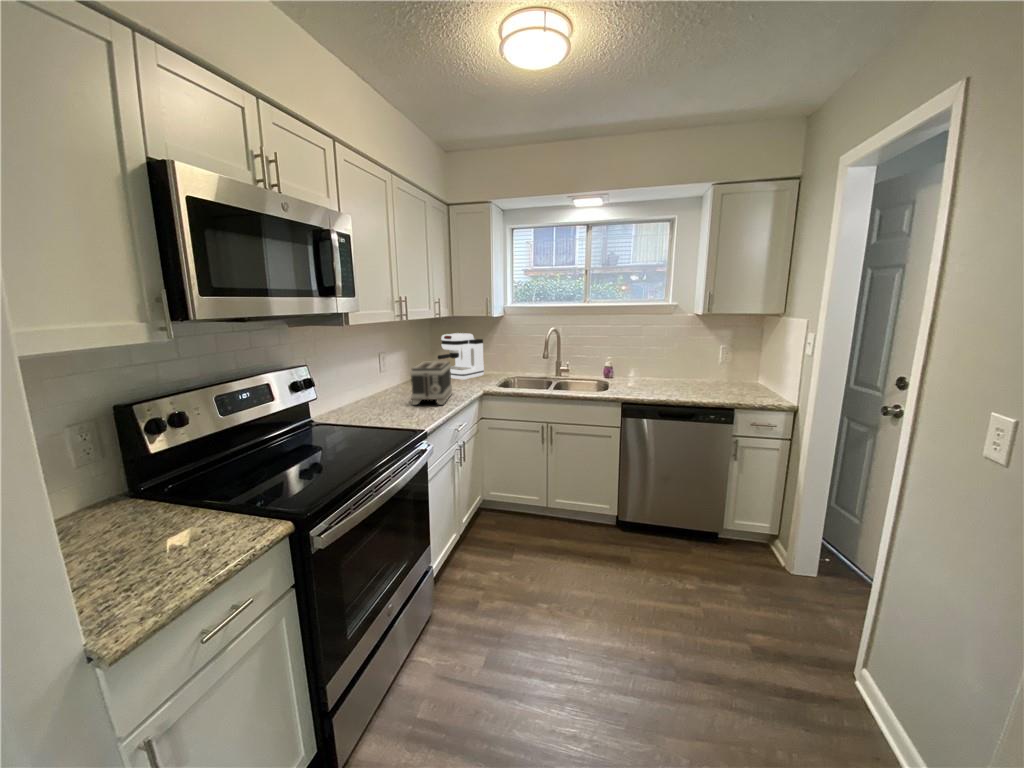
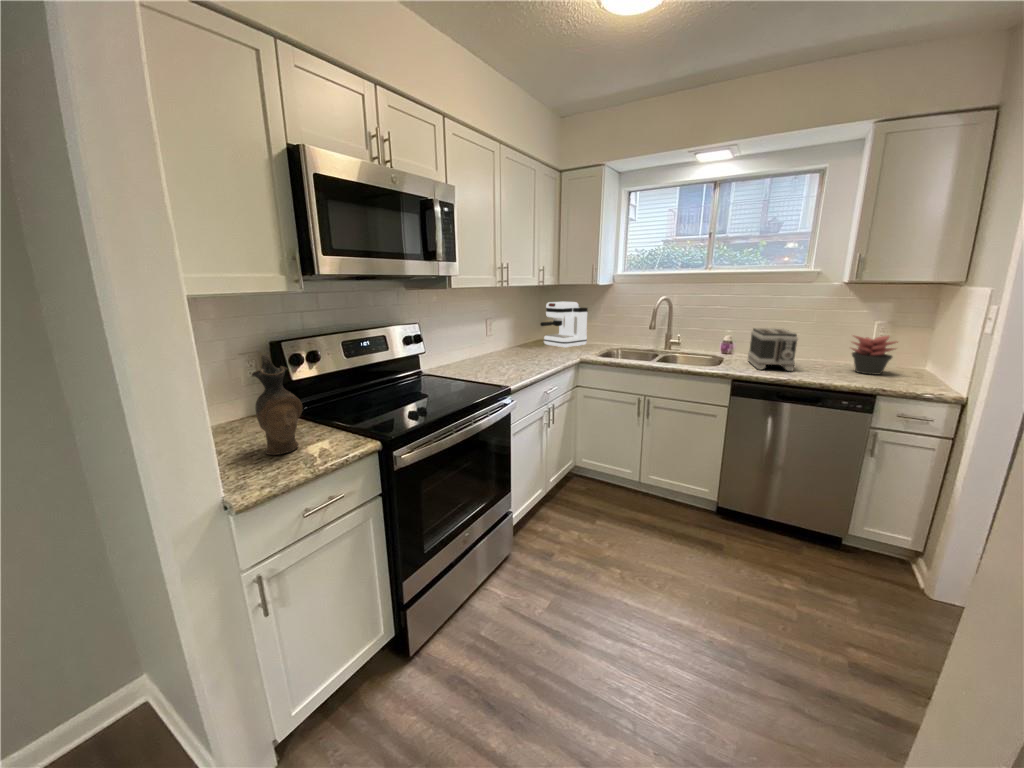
succulent plant: none [707,358,742,391] -> present [851,336,898,375]
toaster: present [410,361,452,405] -> present [748,328,798,371]
ceramic pitcher: none [104,428,184,565] -> present [252,354,303,455]

